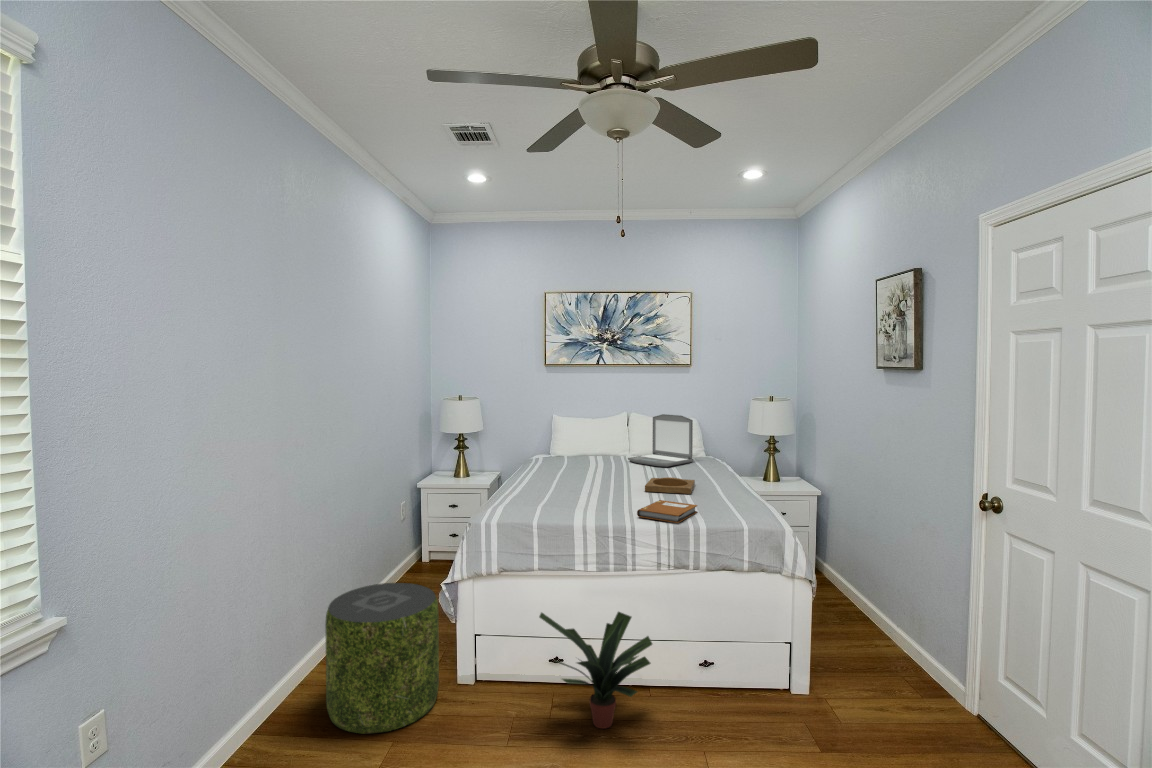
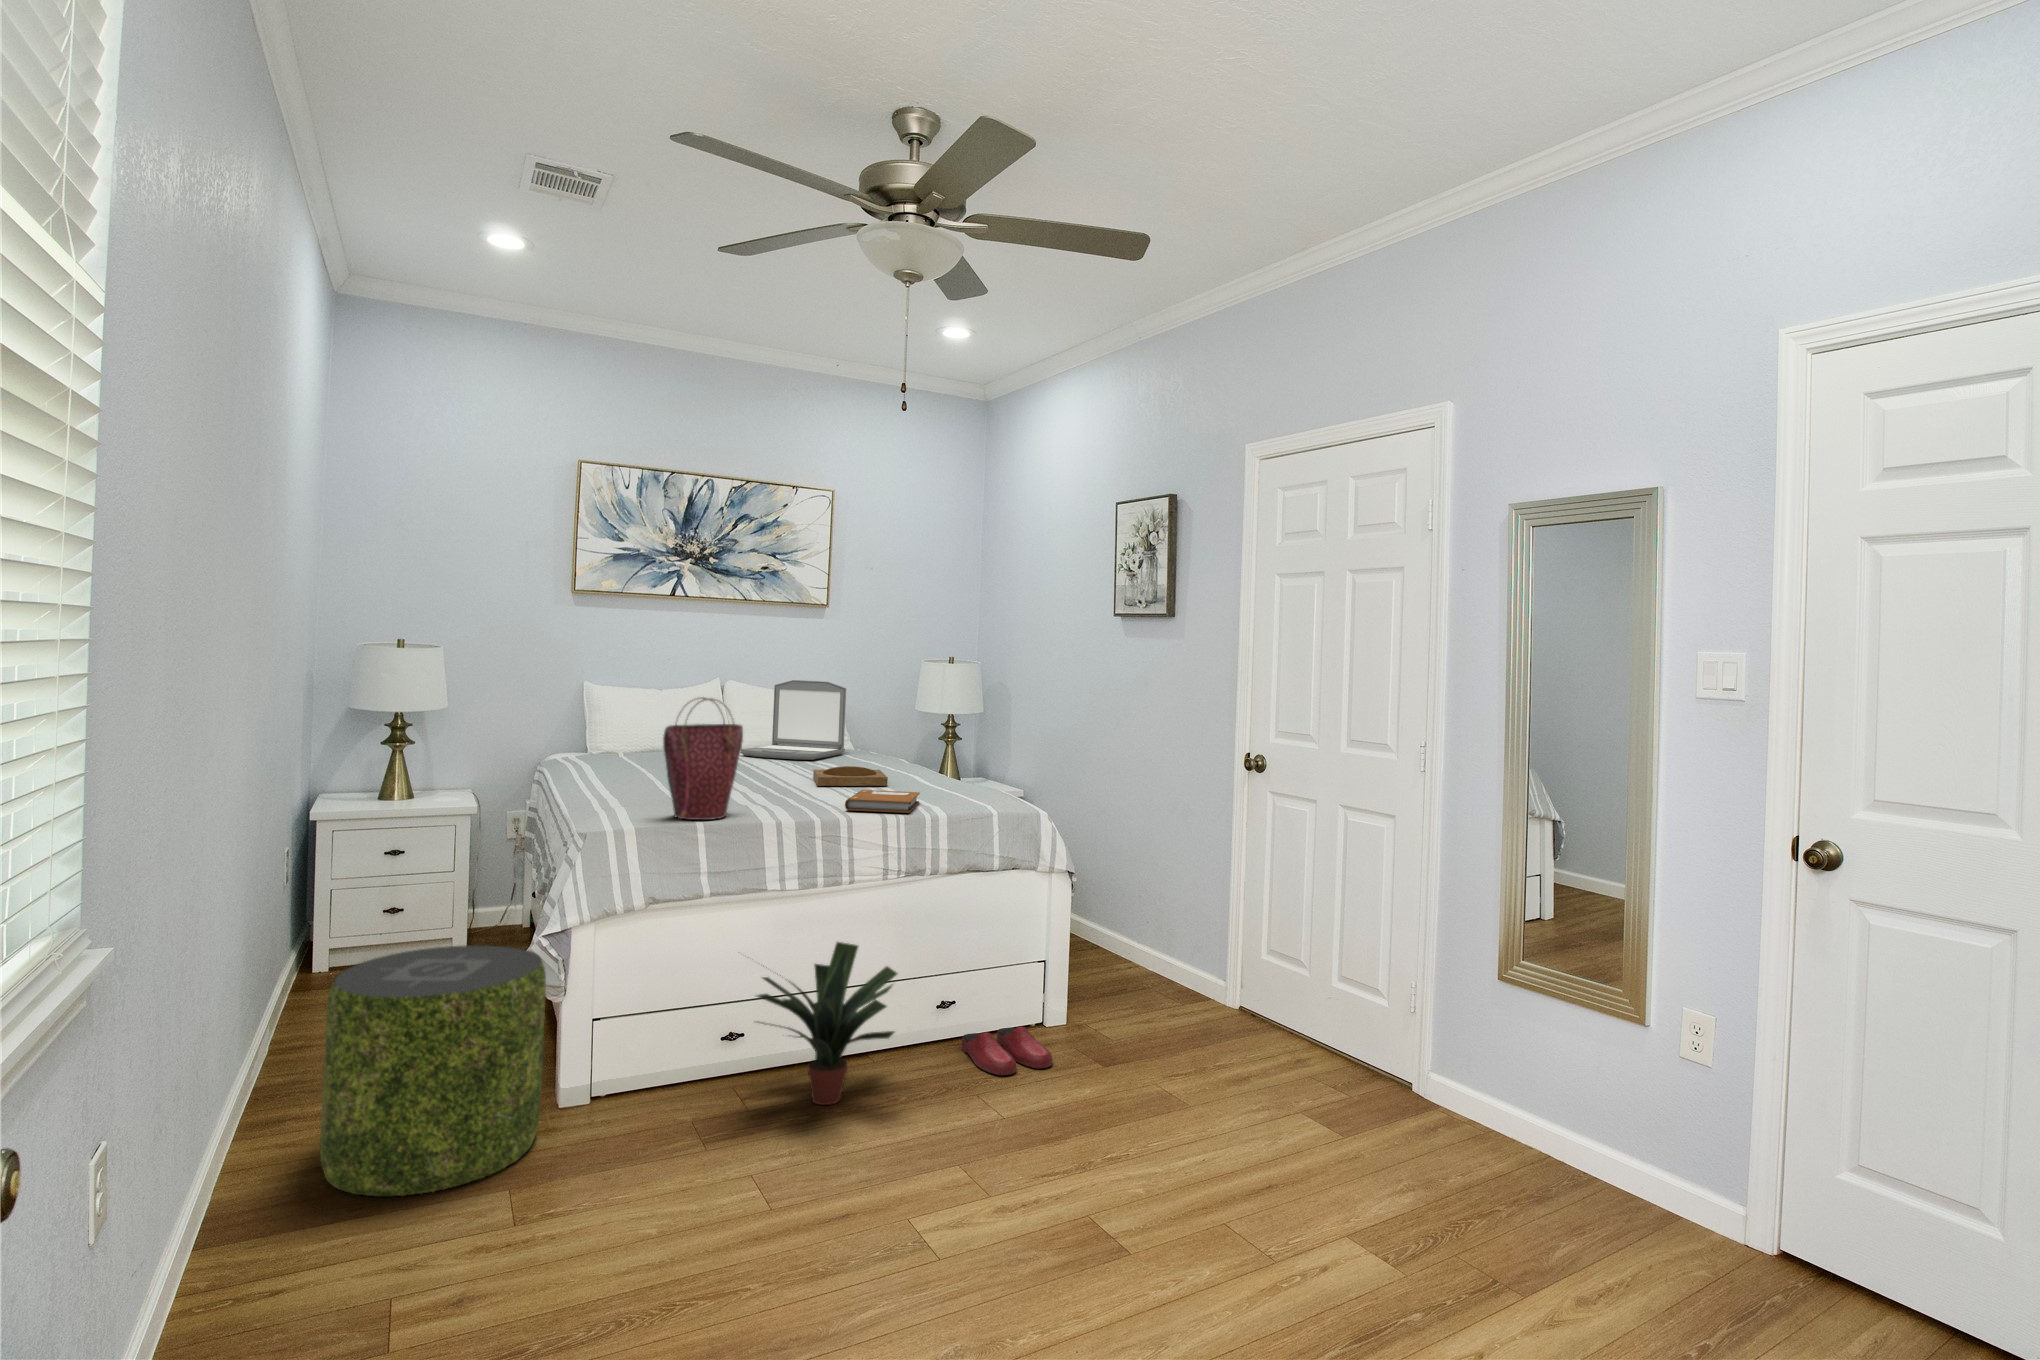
handbag: none [520,440,571,519] -> present [663,697,743,820]
slippers: none [718,689,780,736] -> present [962,1027,1052,1075]

